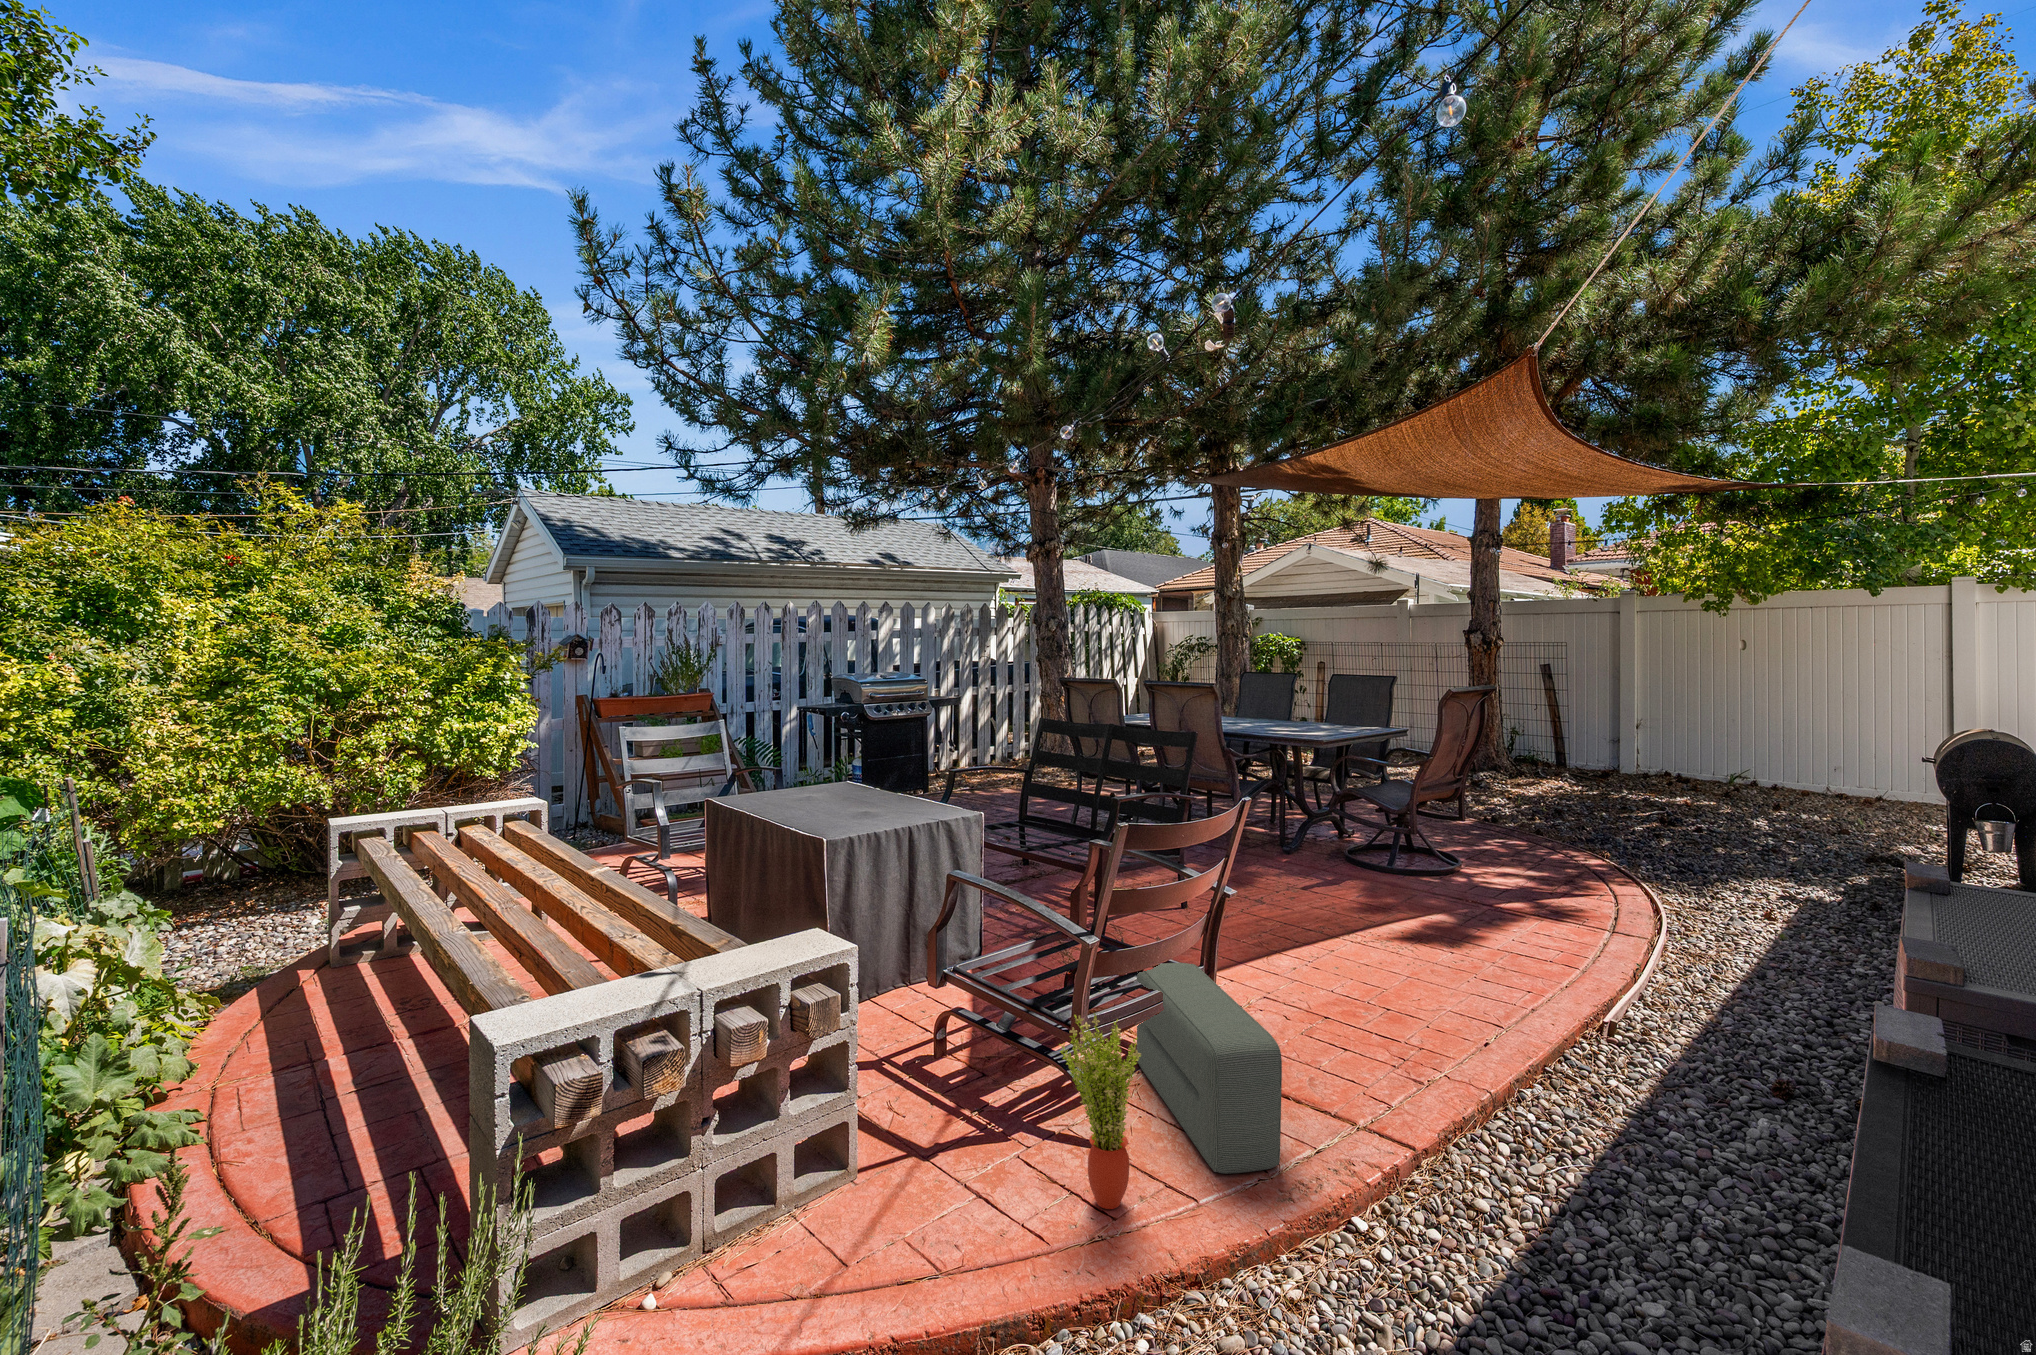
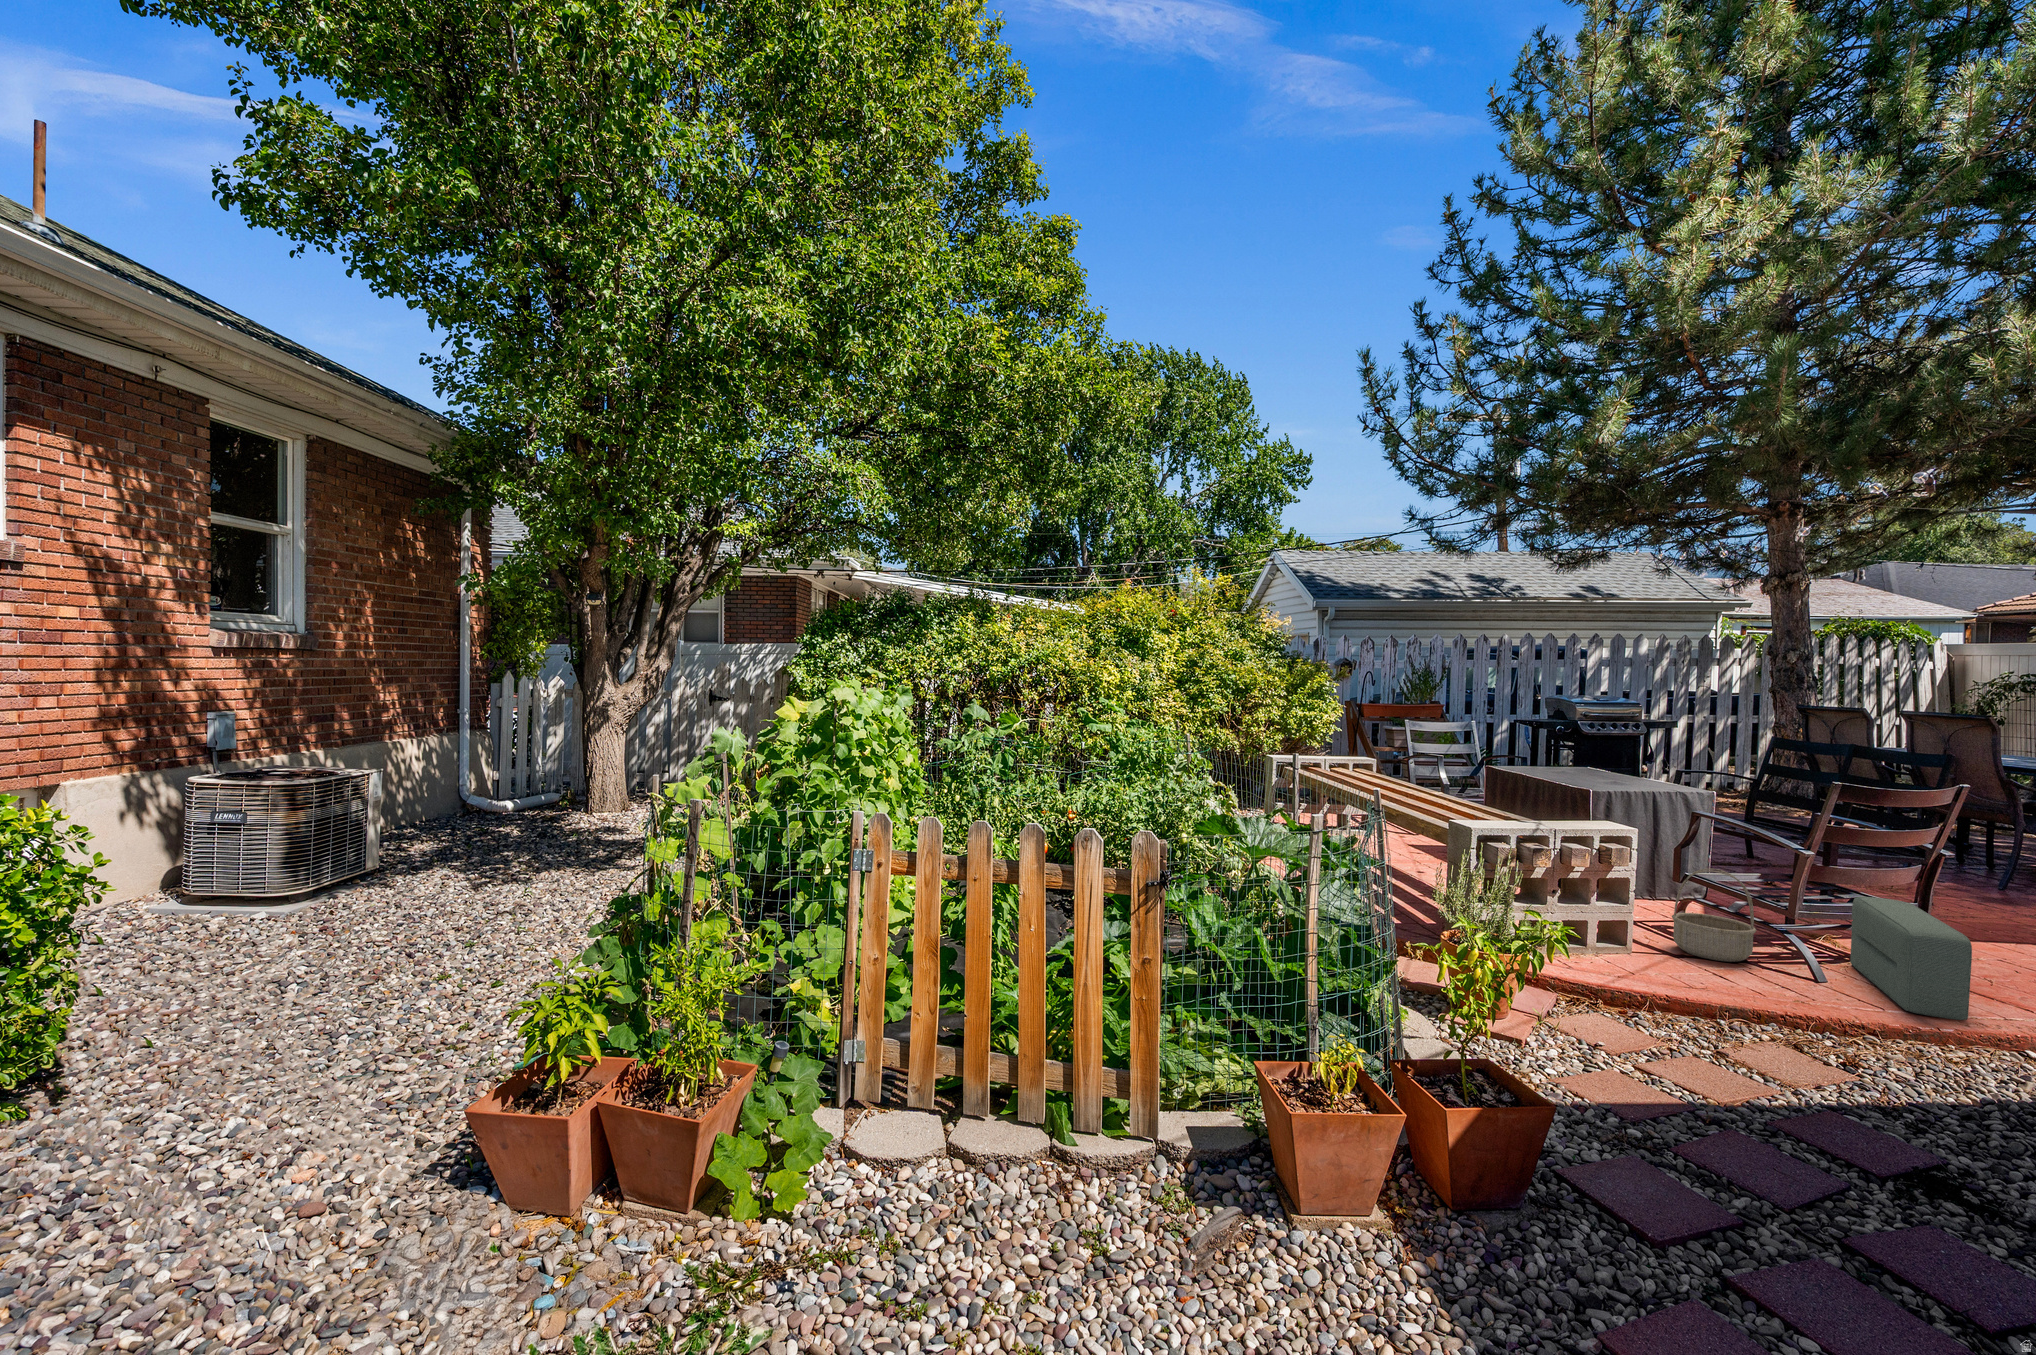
basket: none [923,970,1032,1125] -> present [1672,868,1756,962]
potted plant: present [1060,1013,1141,1209] -> none [1779,887,1842,1004]

